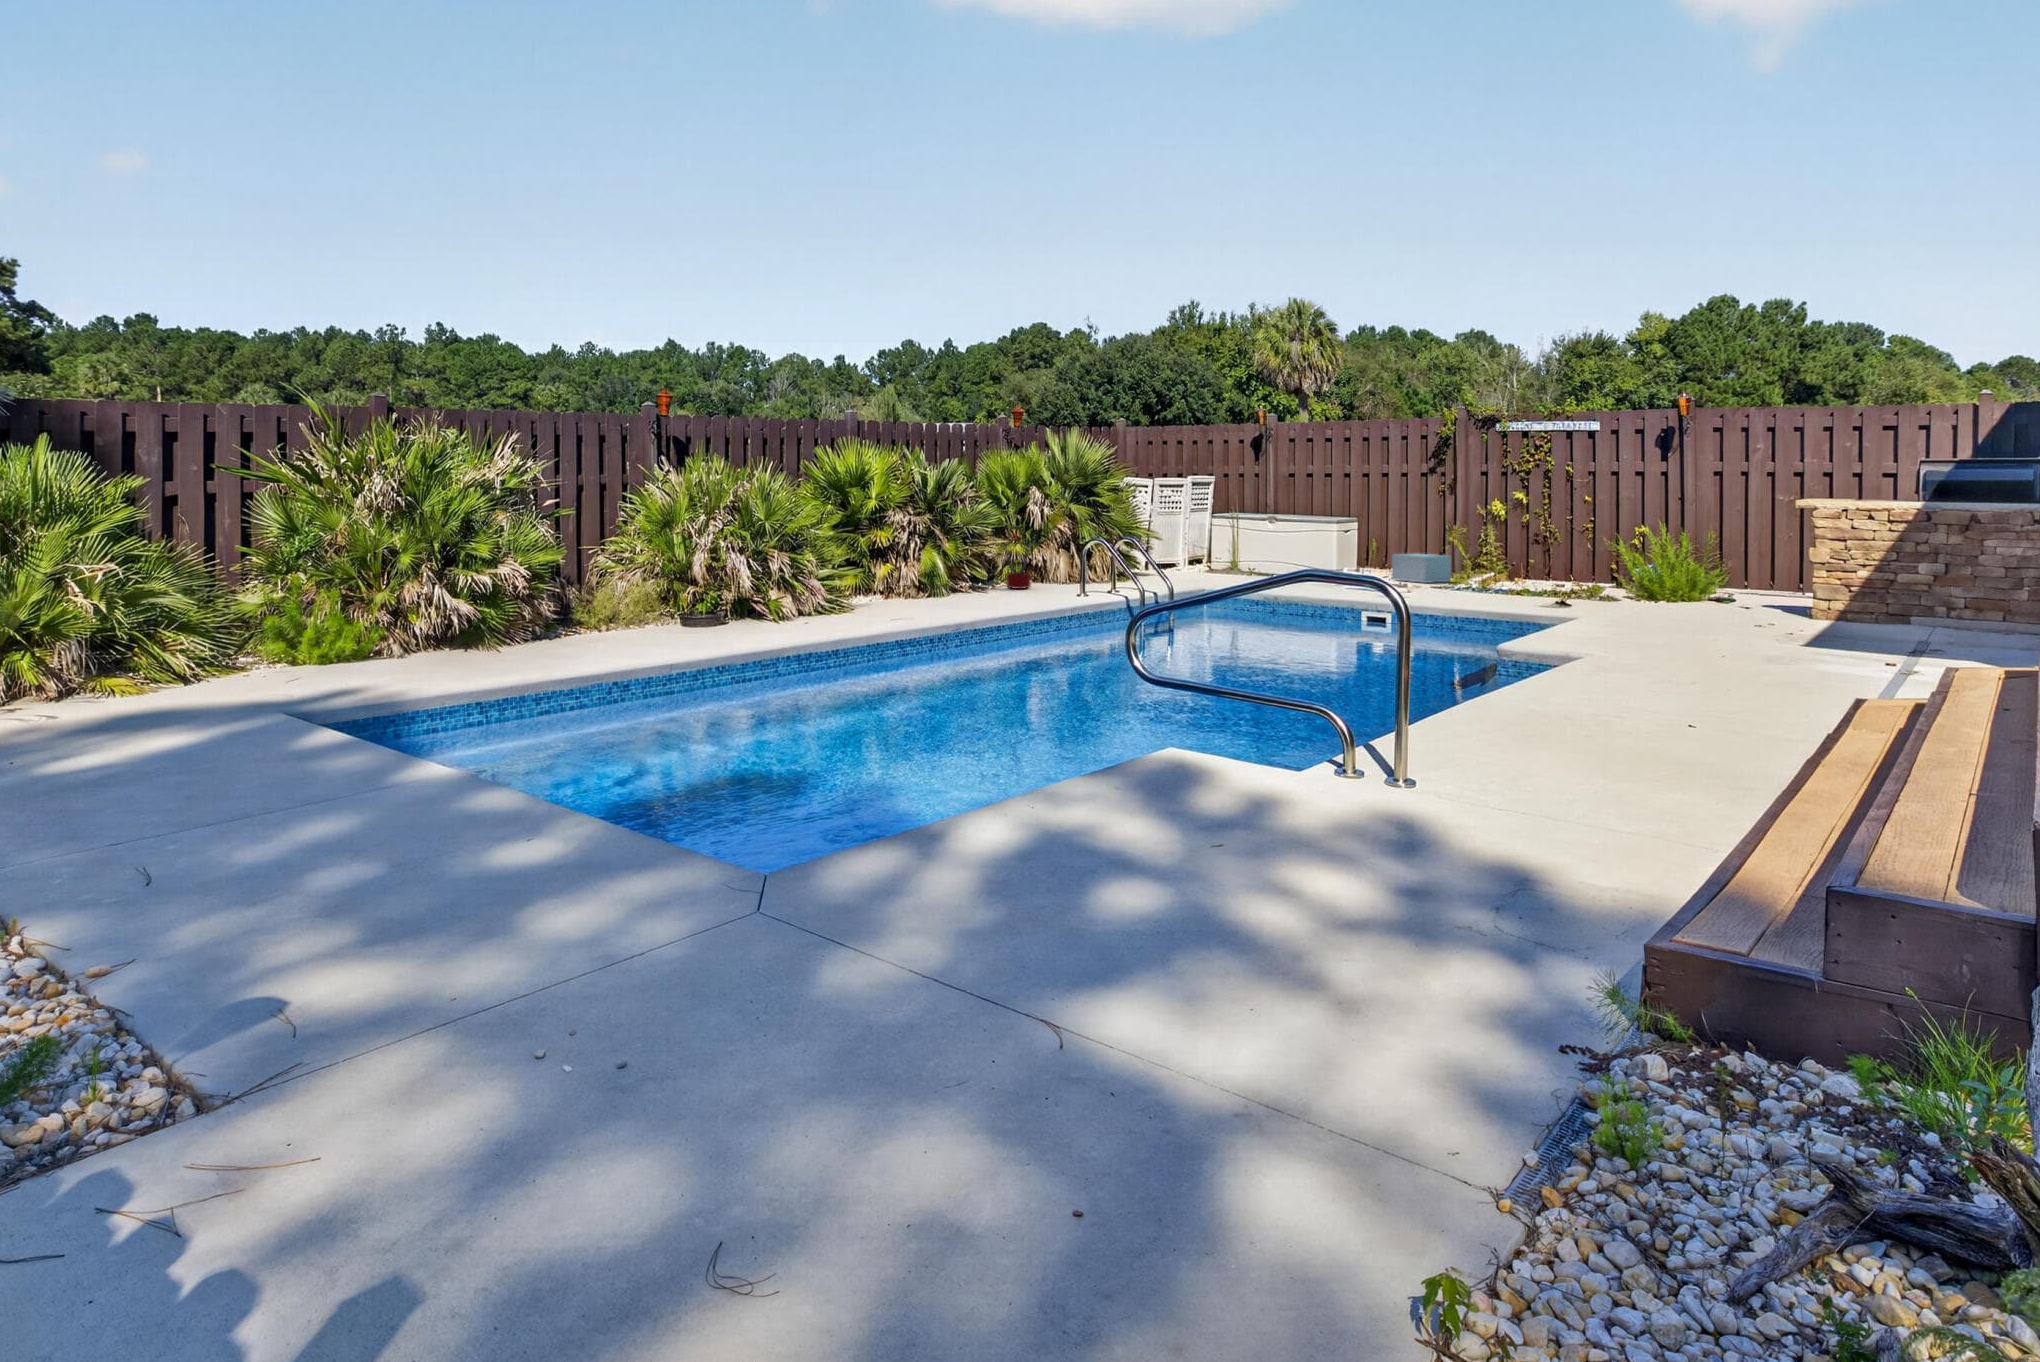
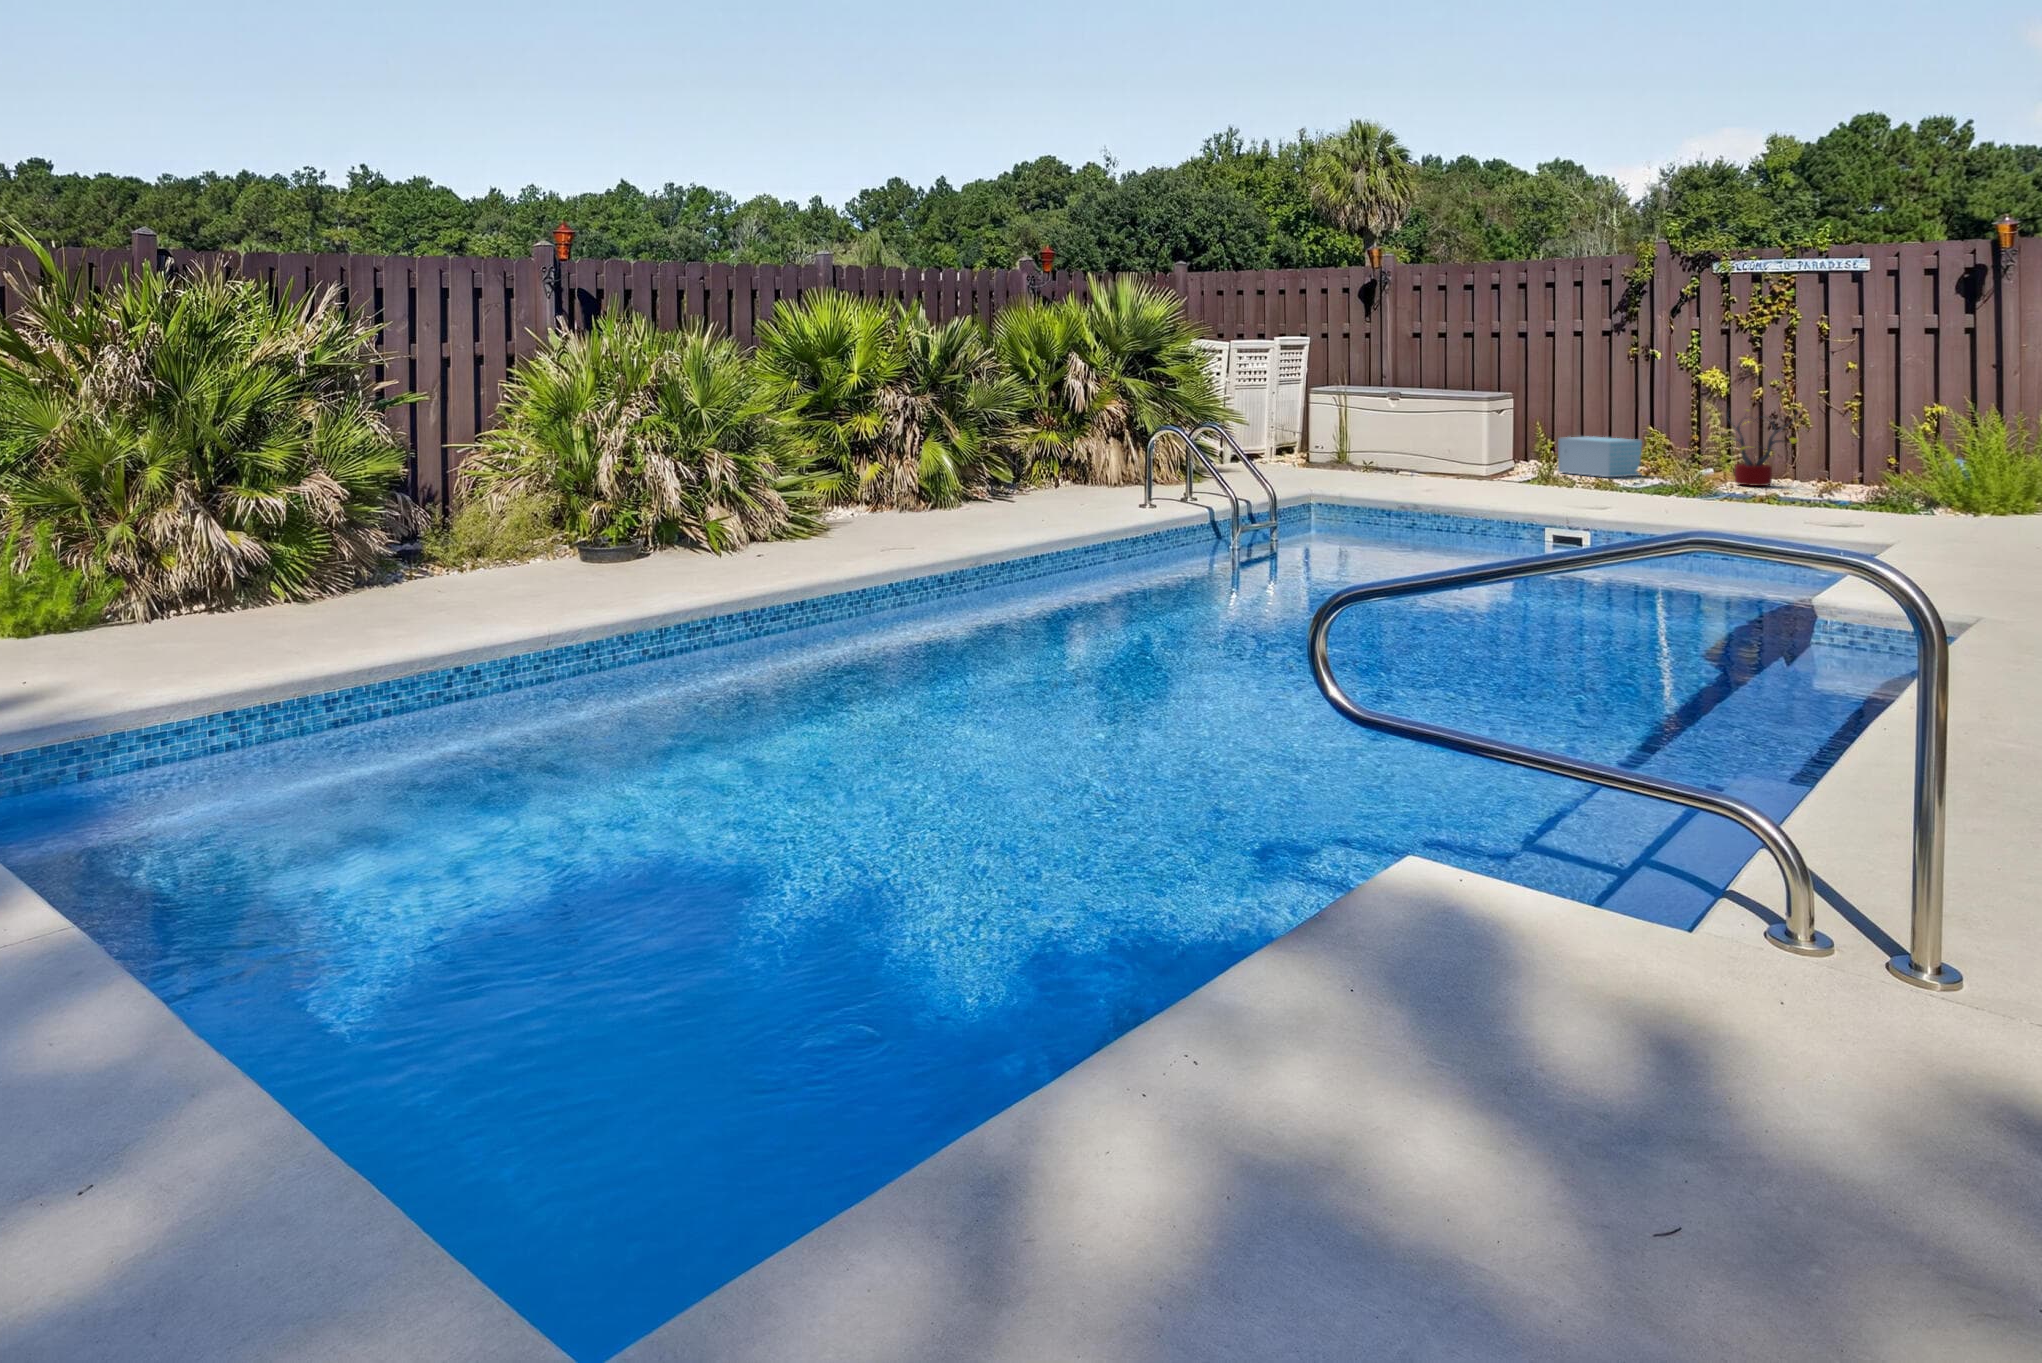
decorative plant: present [999,537,1034,589] -> present [1730,416,1798,486]

